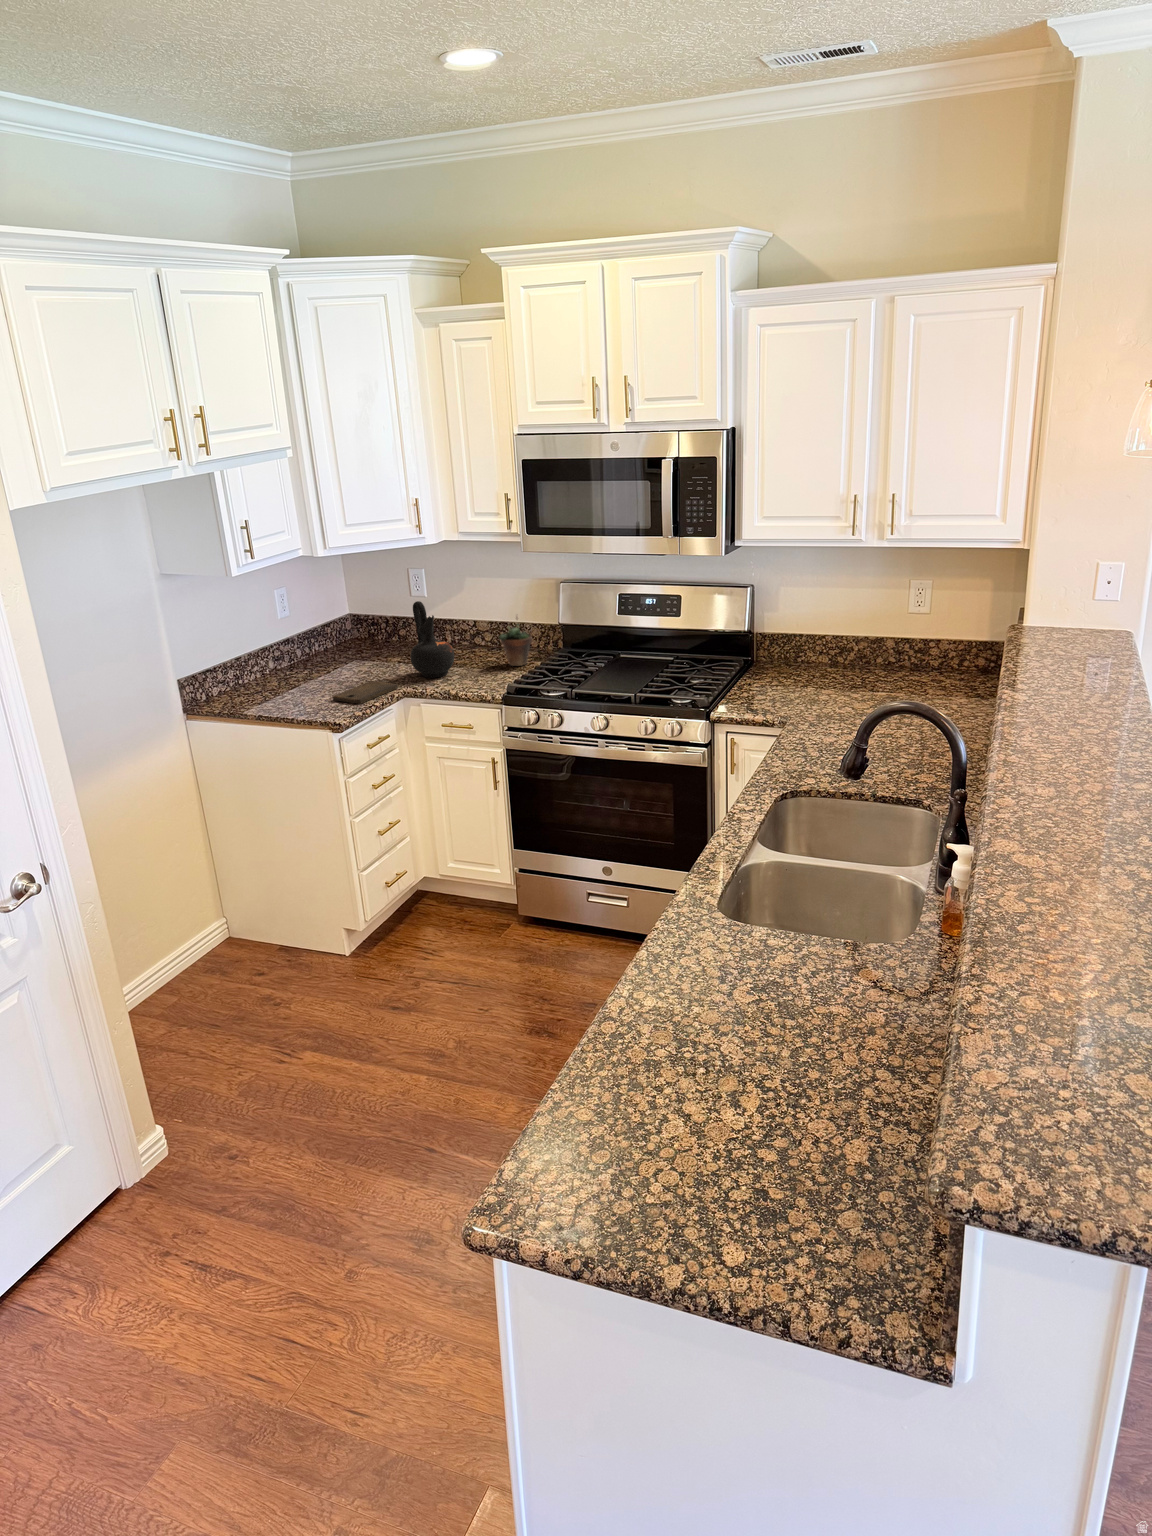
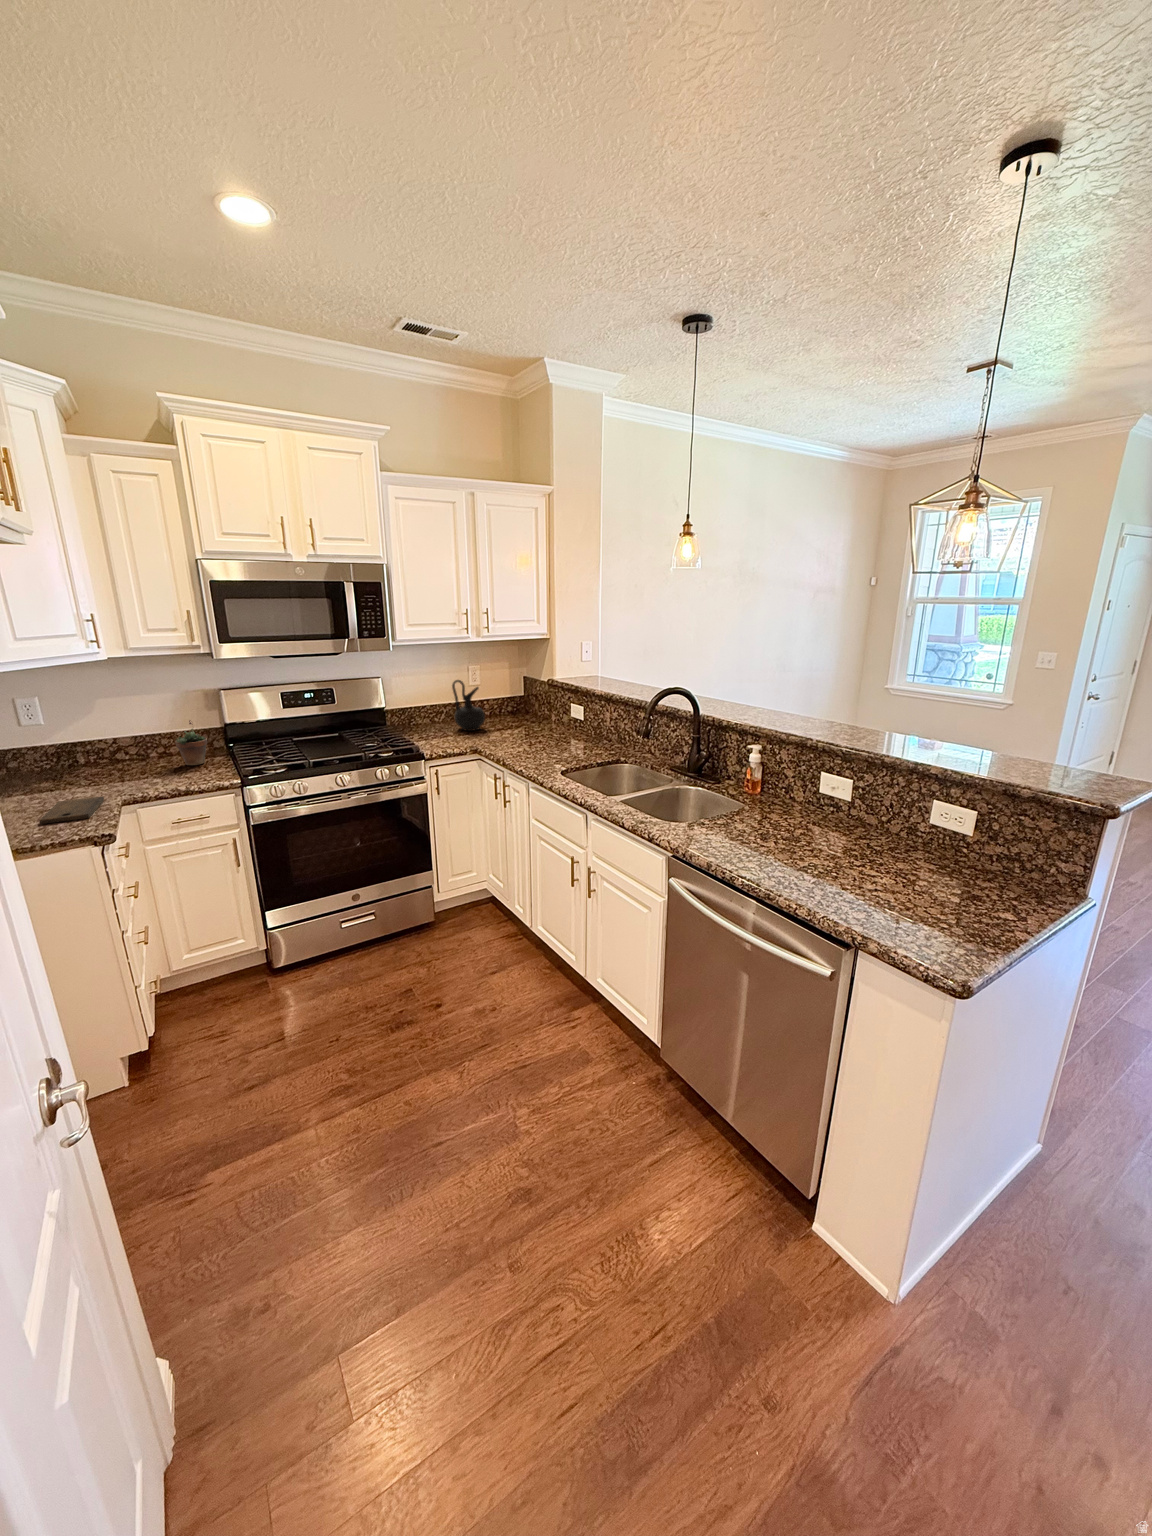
ceramic jug: present [410,601,454,678] -> present [452,680,485,731]

